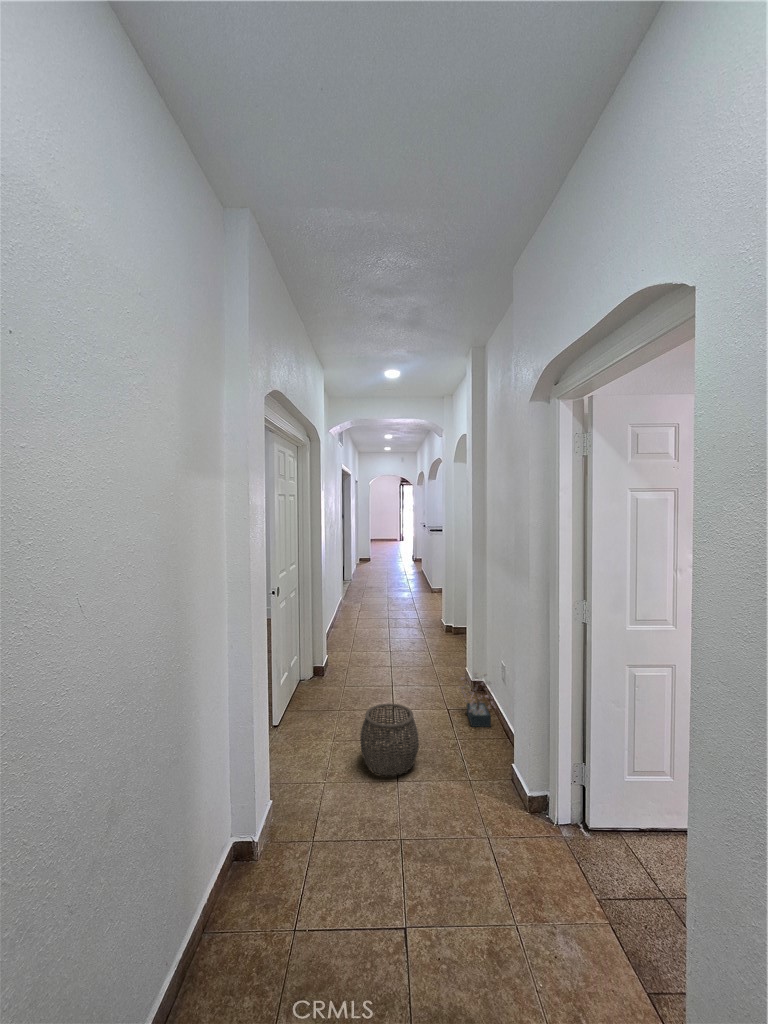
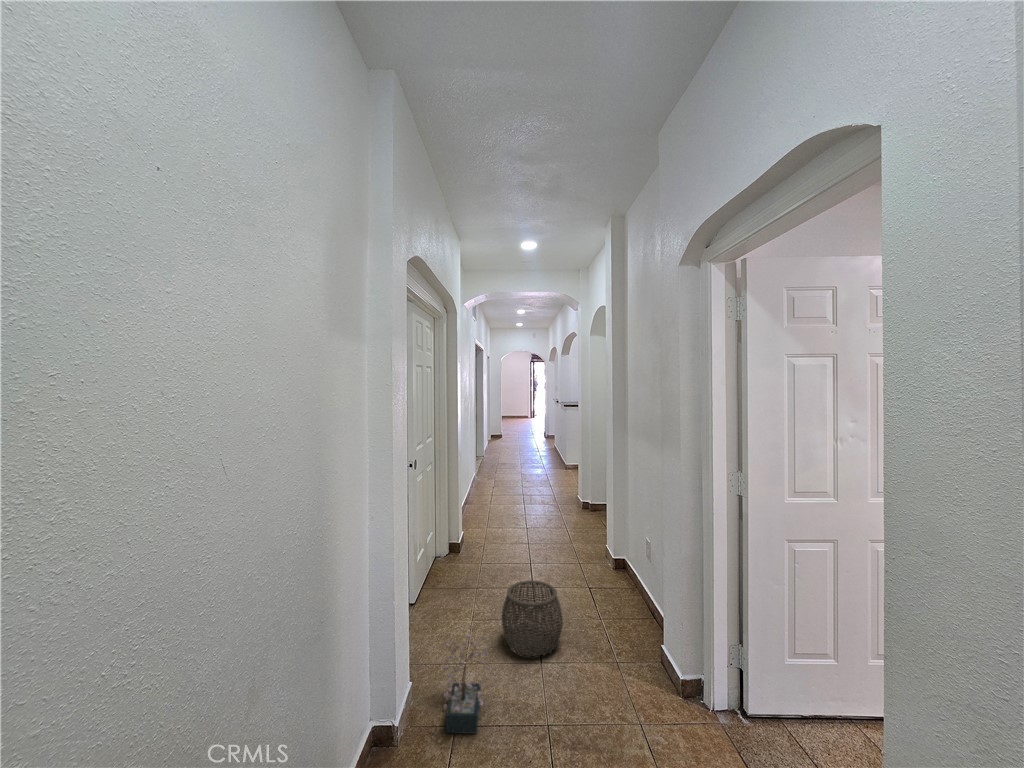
decorative plant: present [459,673,495,727] -> present [439,634,489,734]

